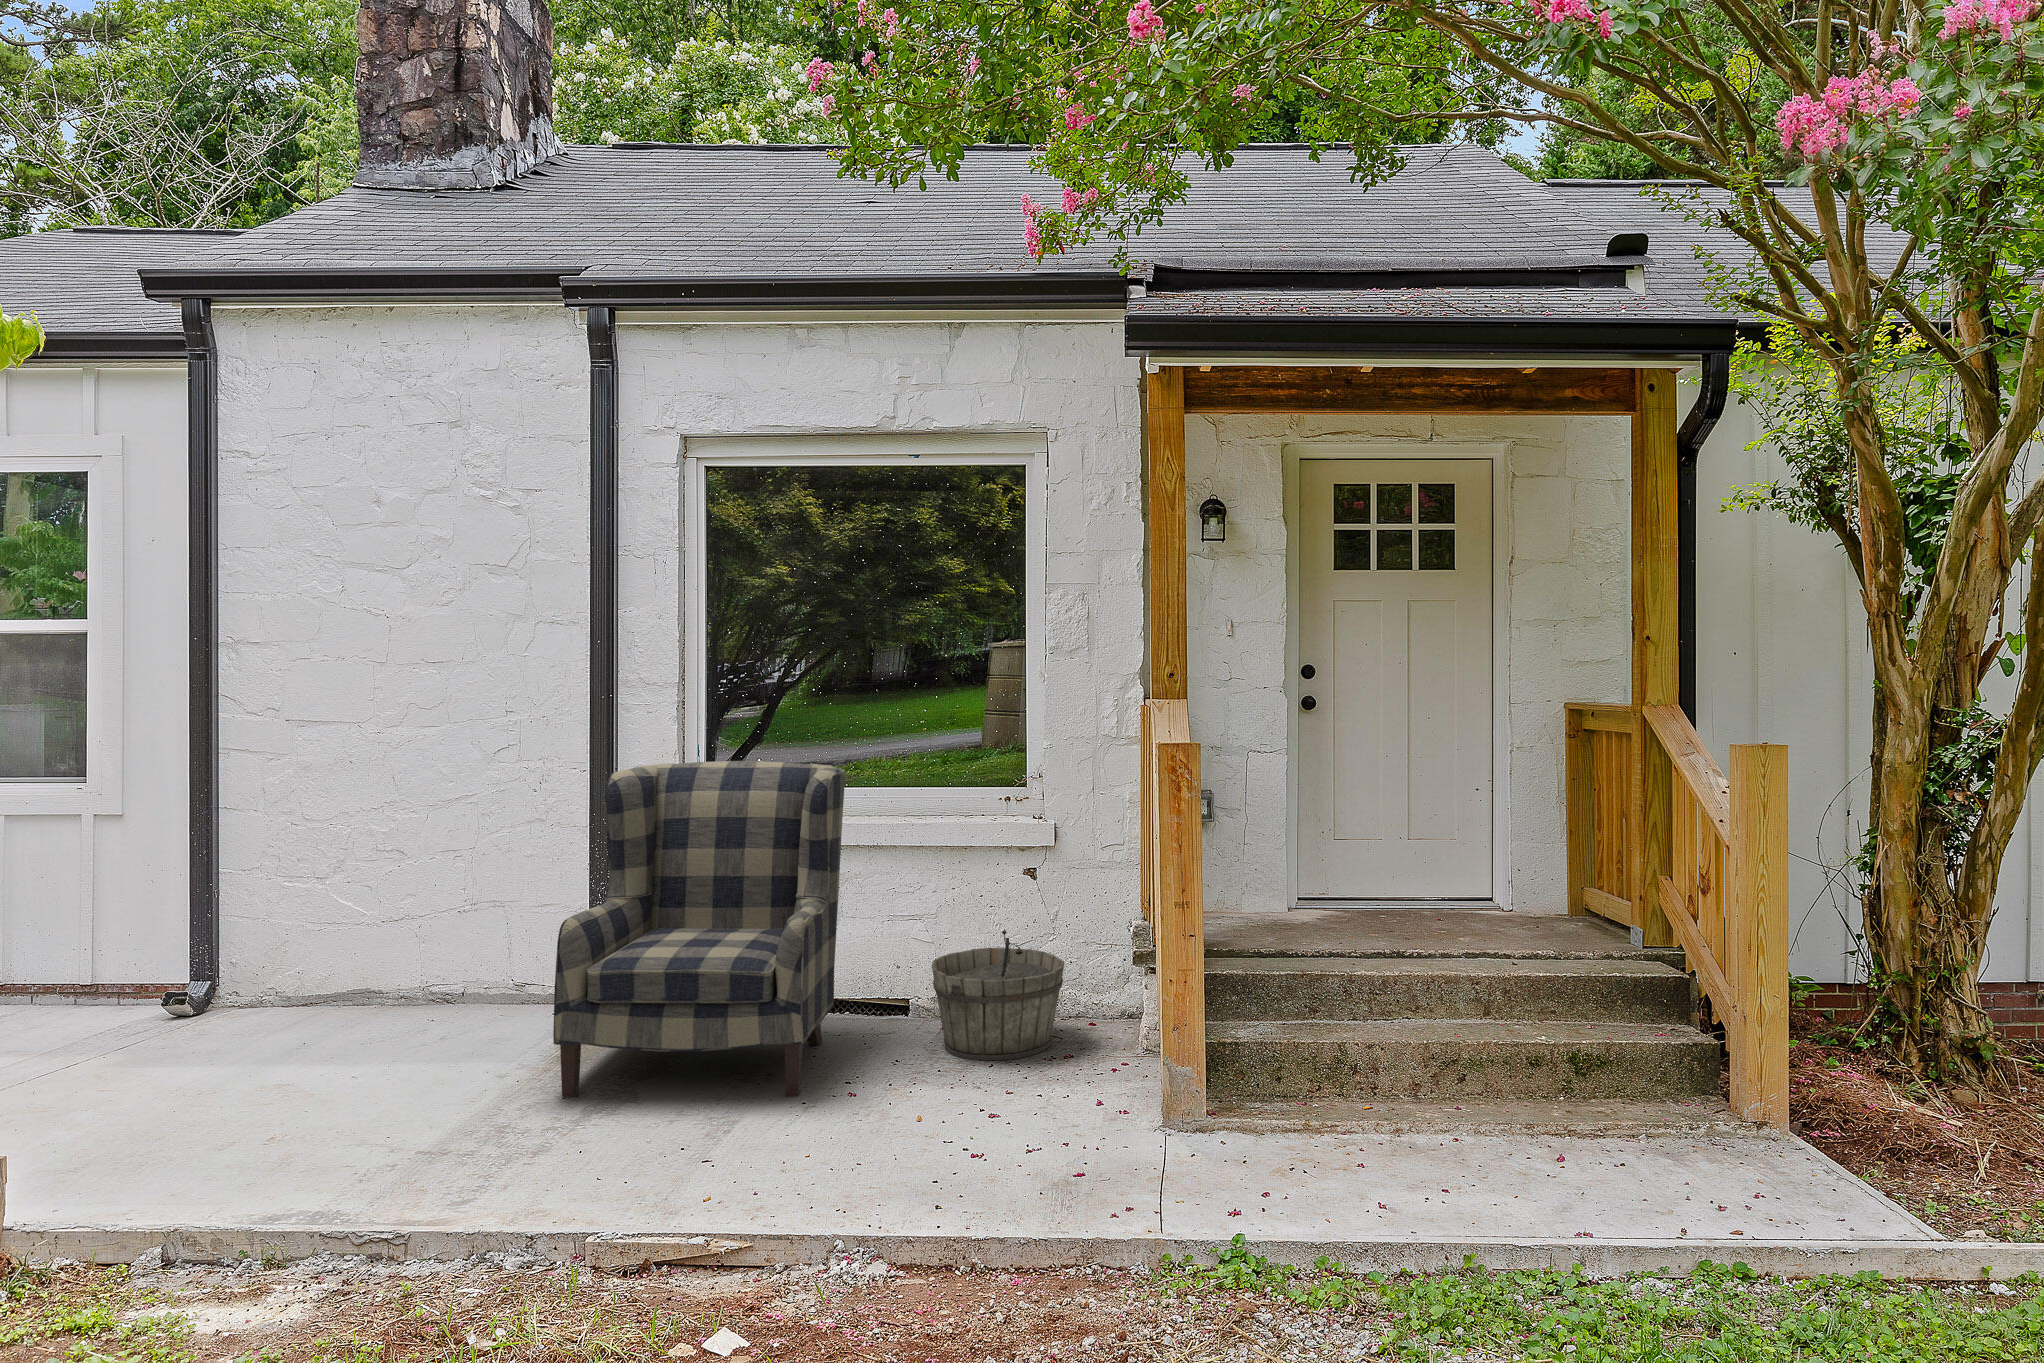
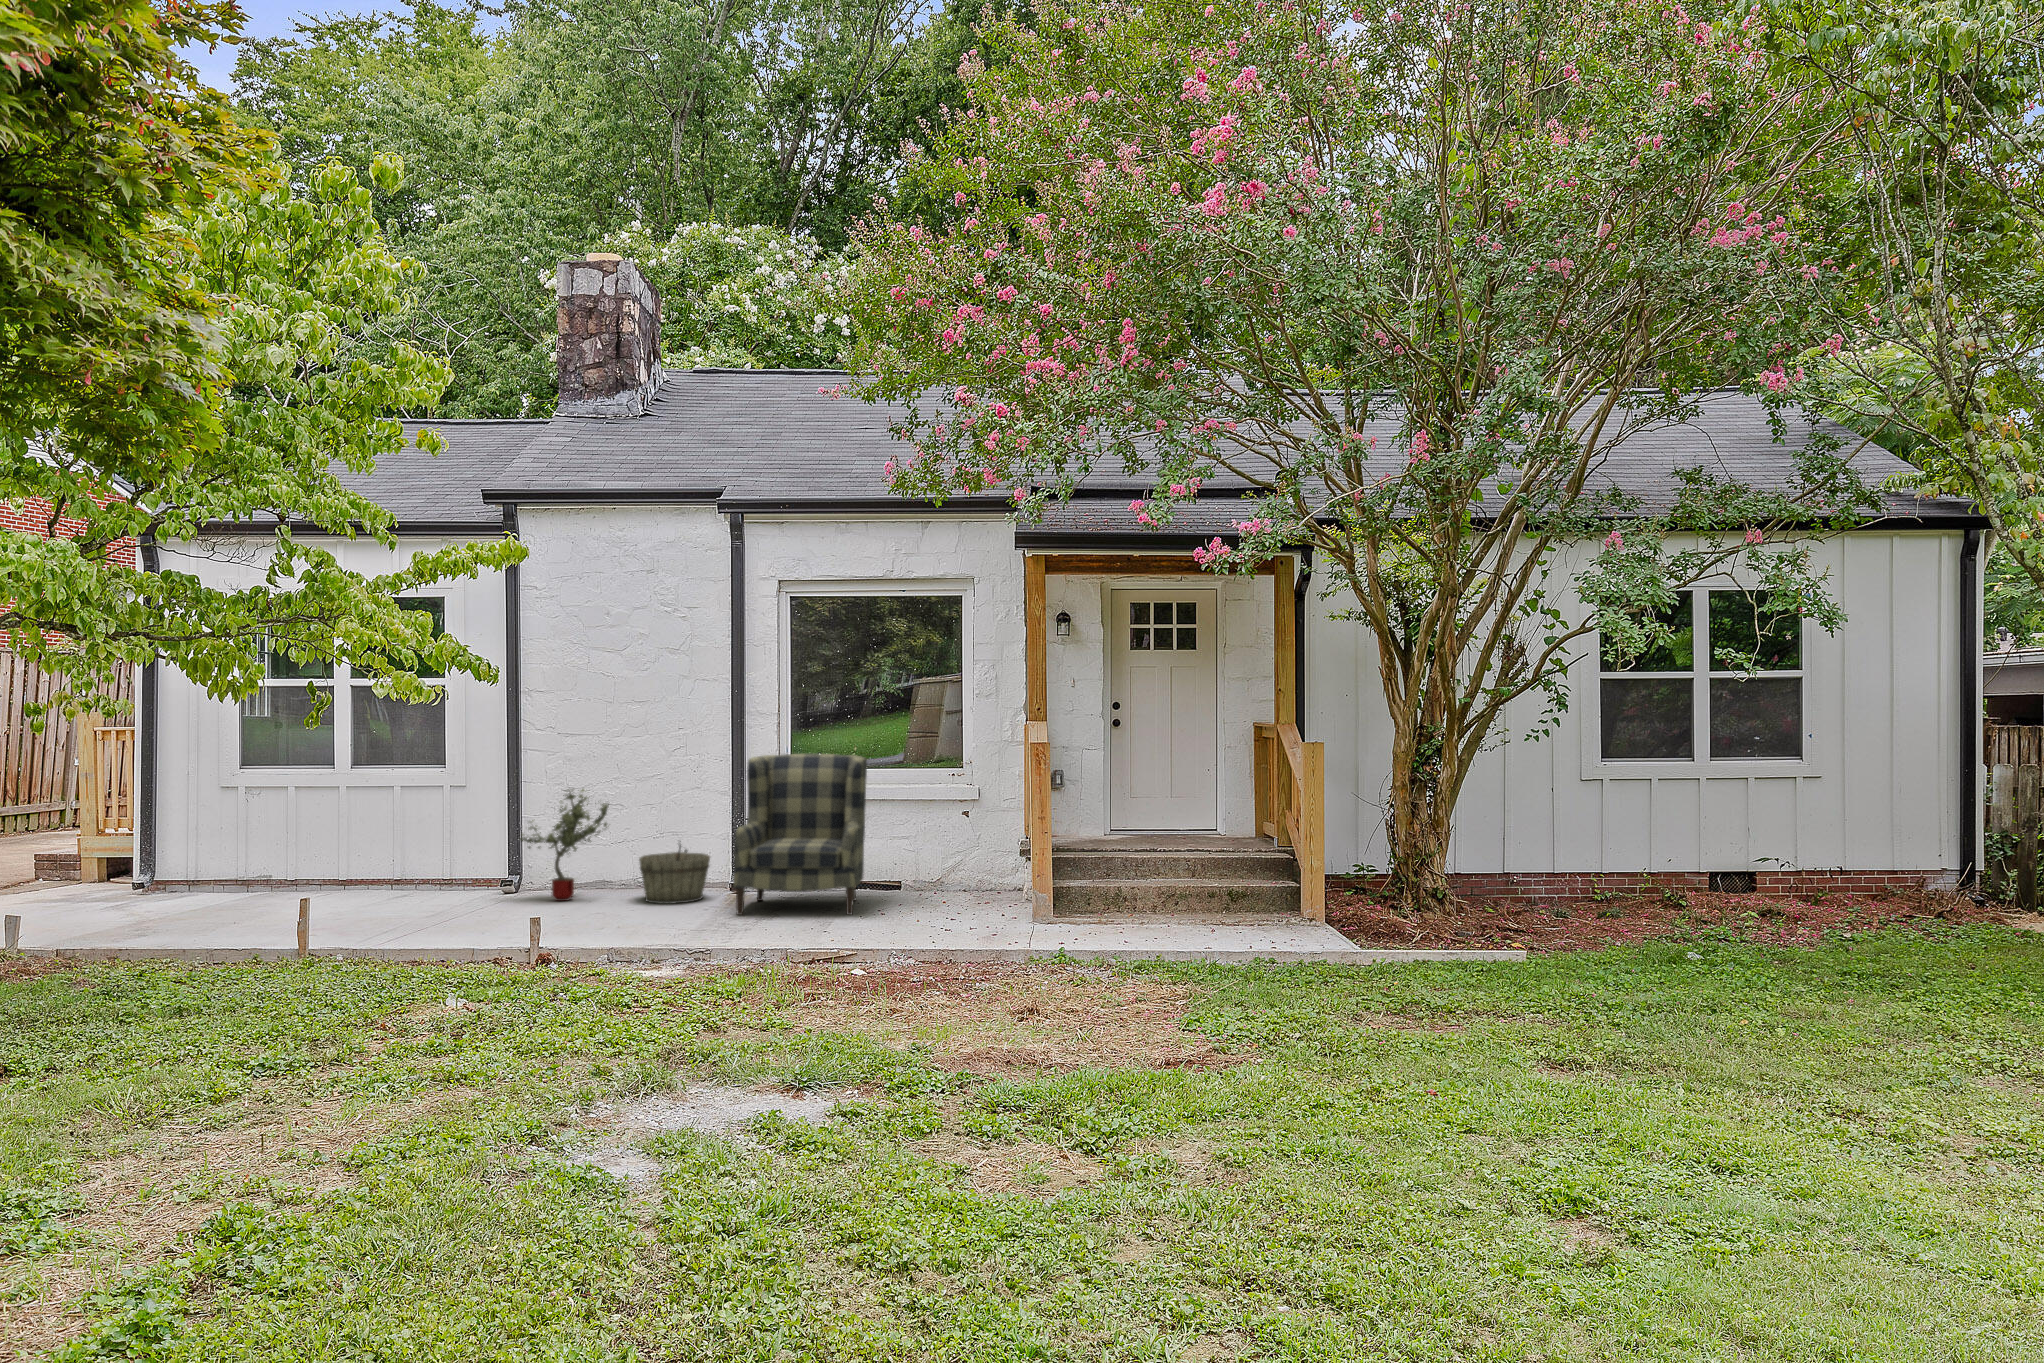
potted tree: none [174,825,354,1046] -> present [520,789,609,901]
wooden bucket: present [932,931,1064,1060] -> present [639,845,710,904]

